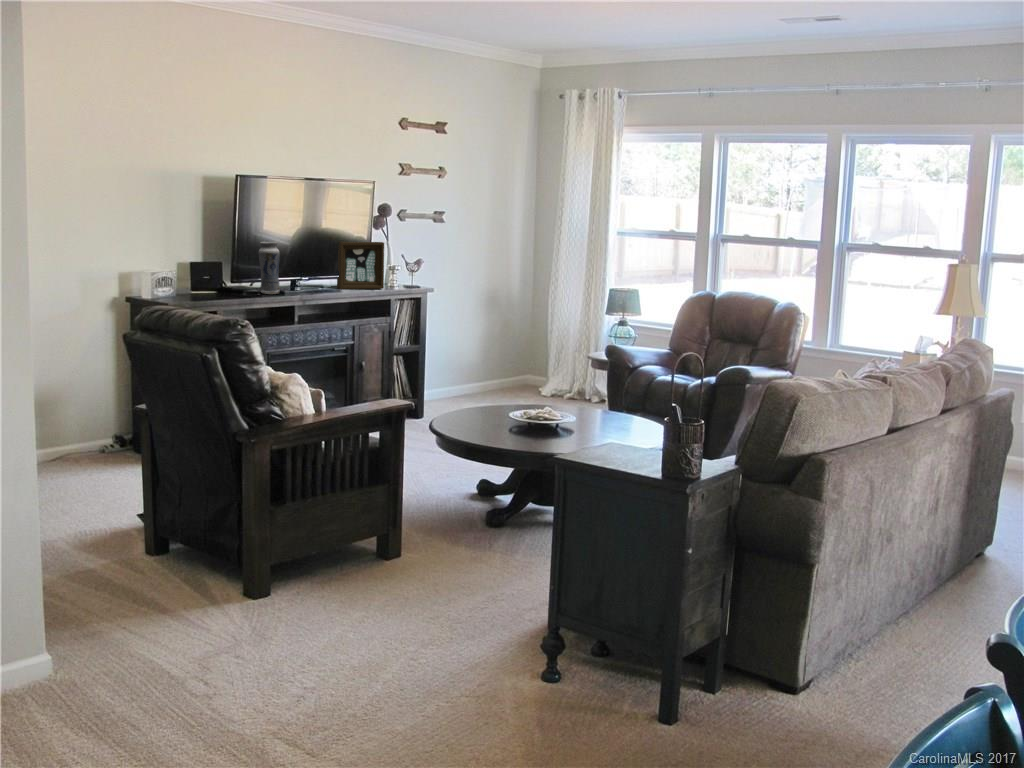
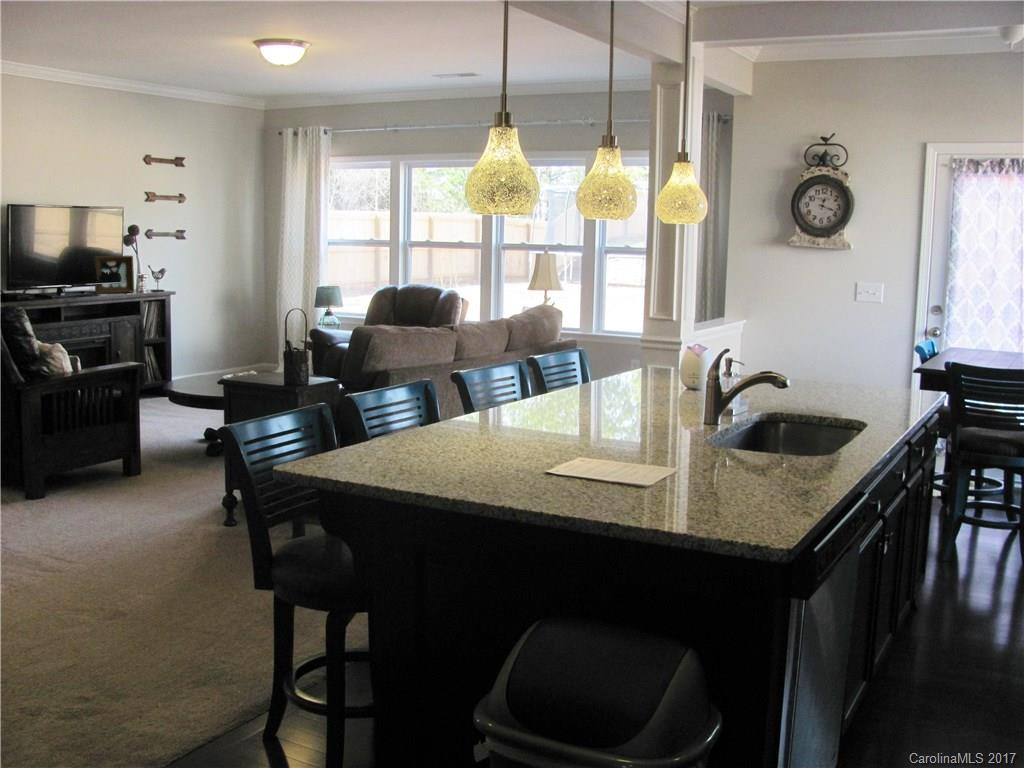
vase: present [258,242,280,294] -> none [27,258,47,298]

